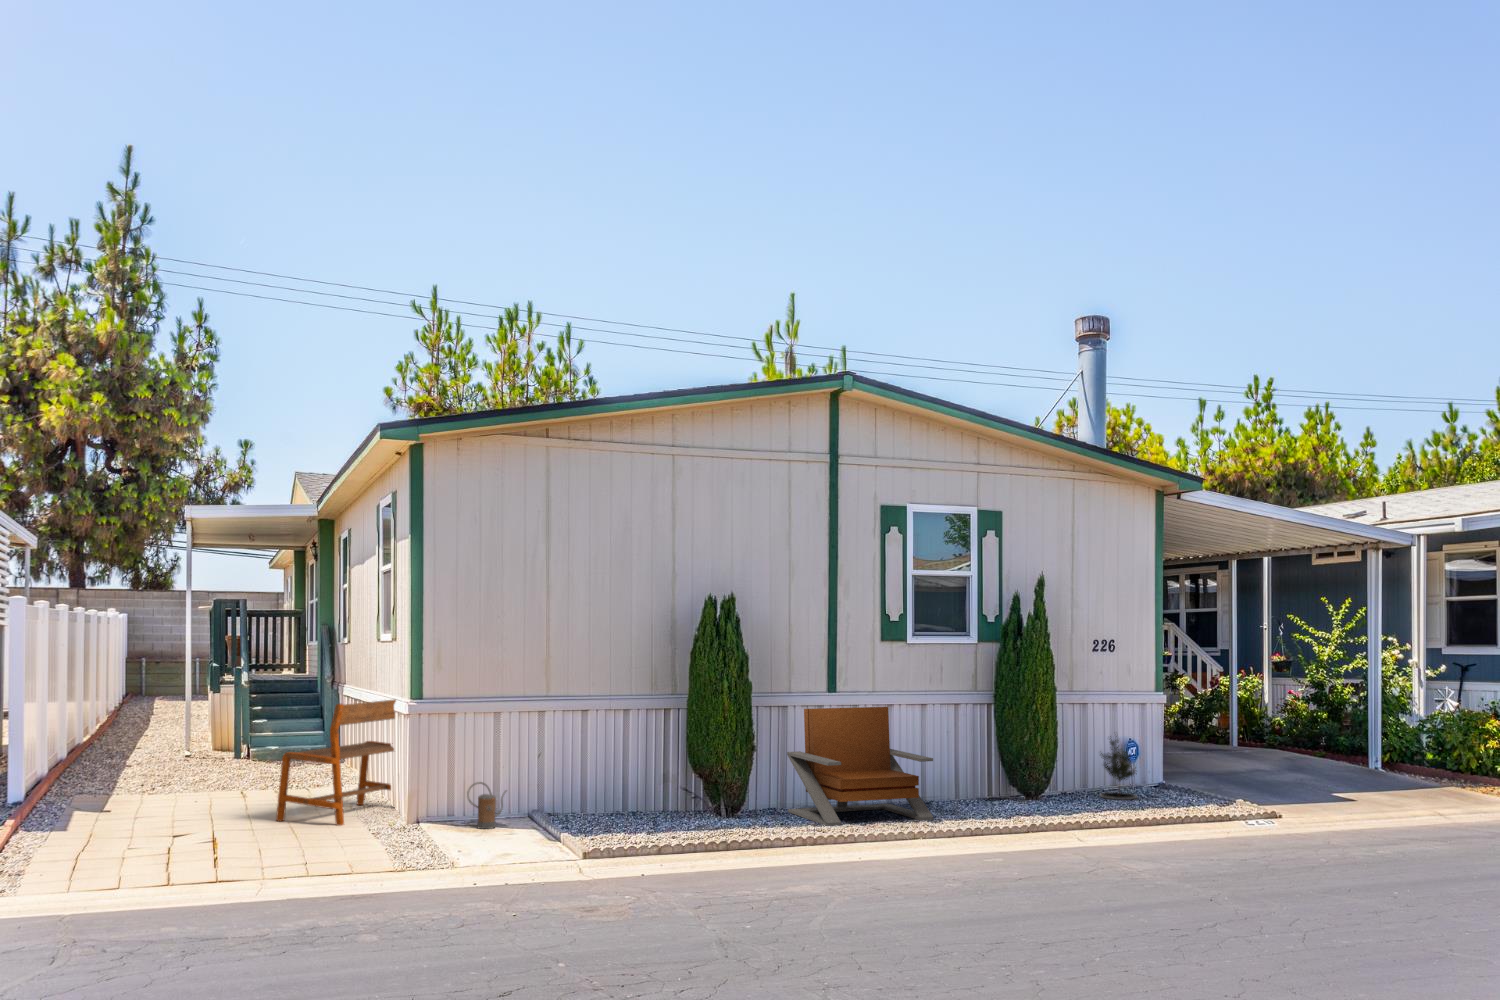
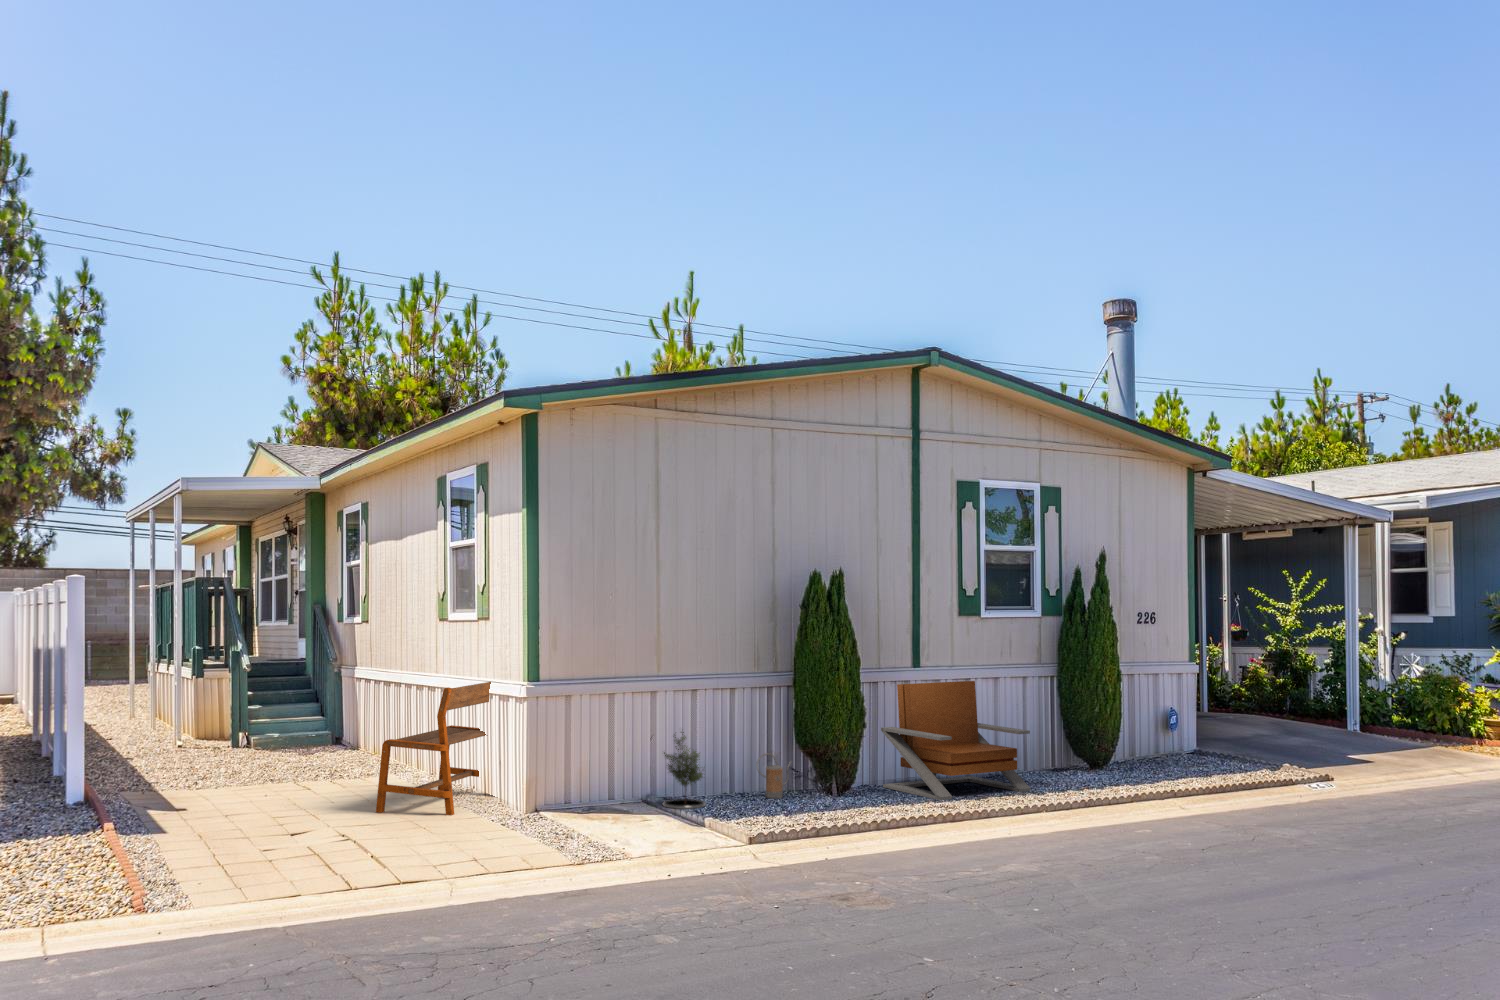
potted tree: present [1100,736,1137,800] -> present [663,732,705,809]
watering can: present [467,782,506,829] -> present [756,753,791,798]

